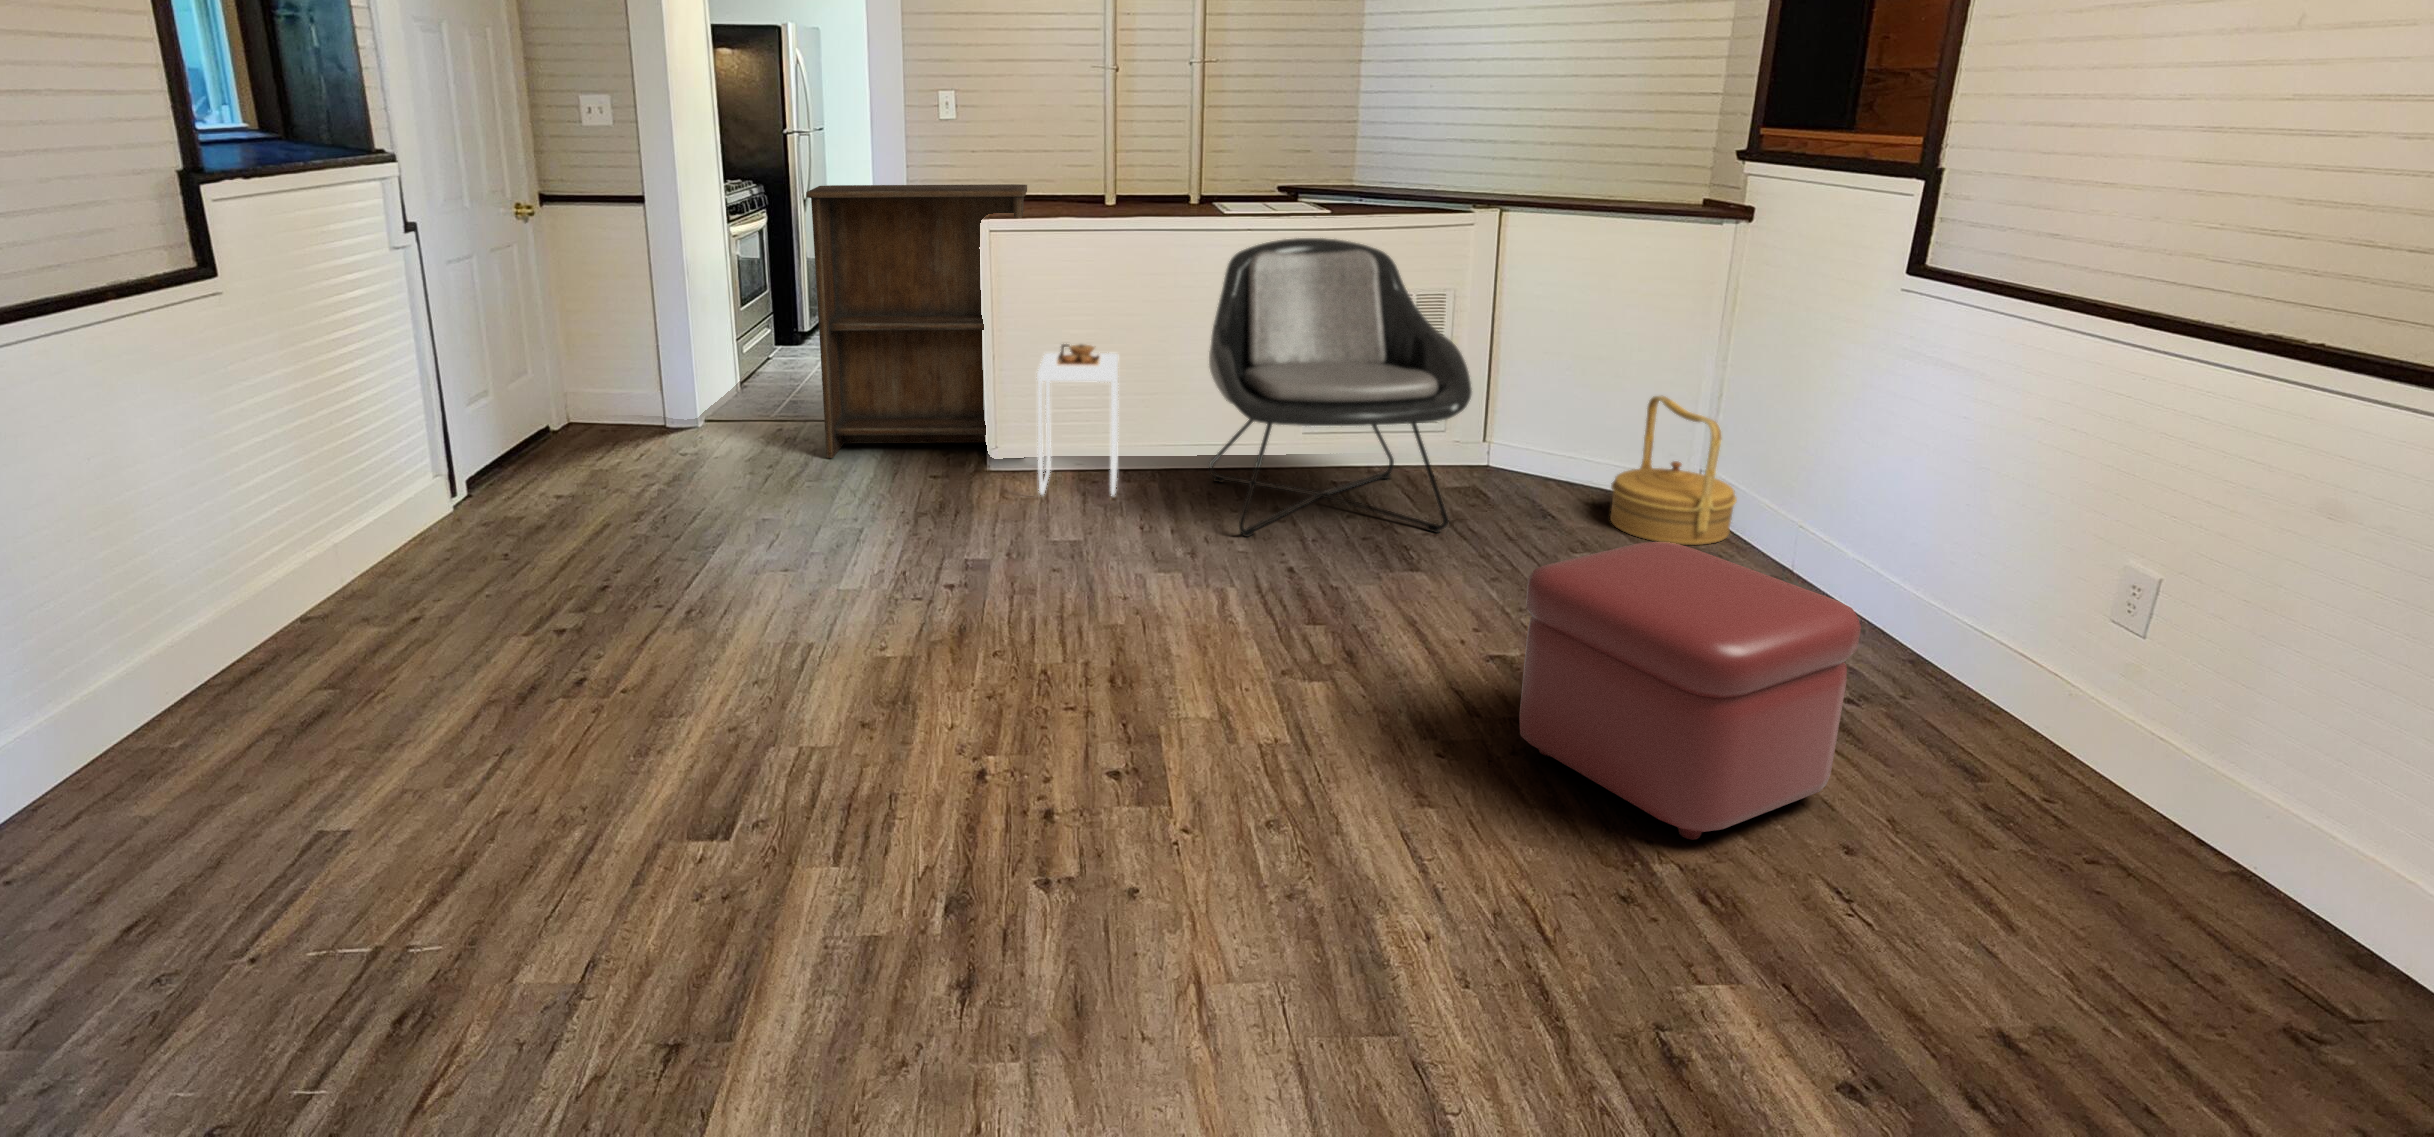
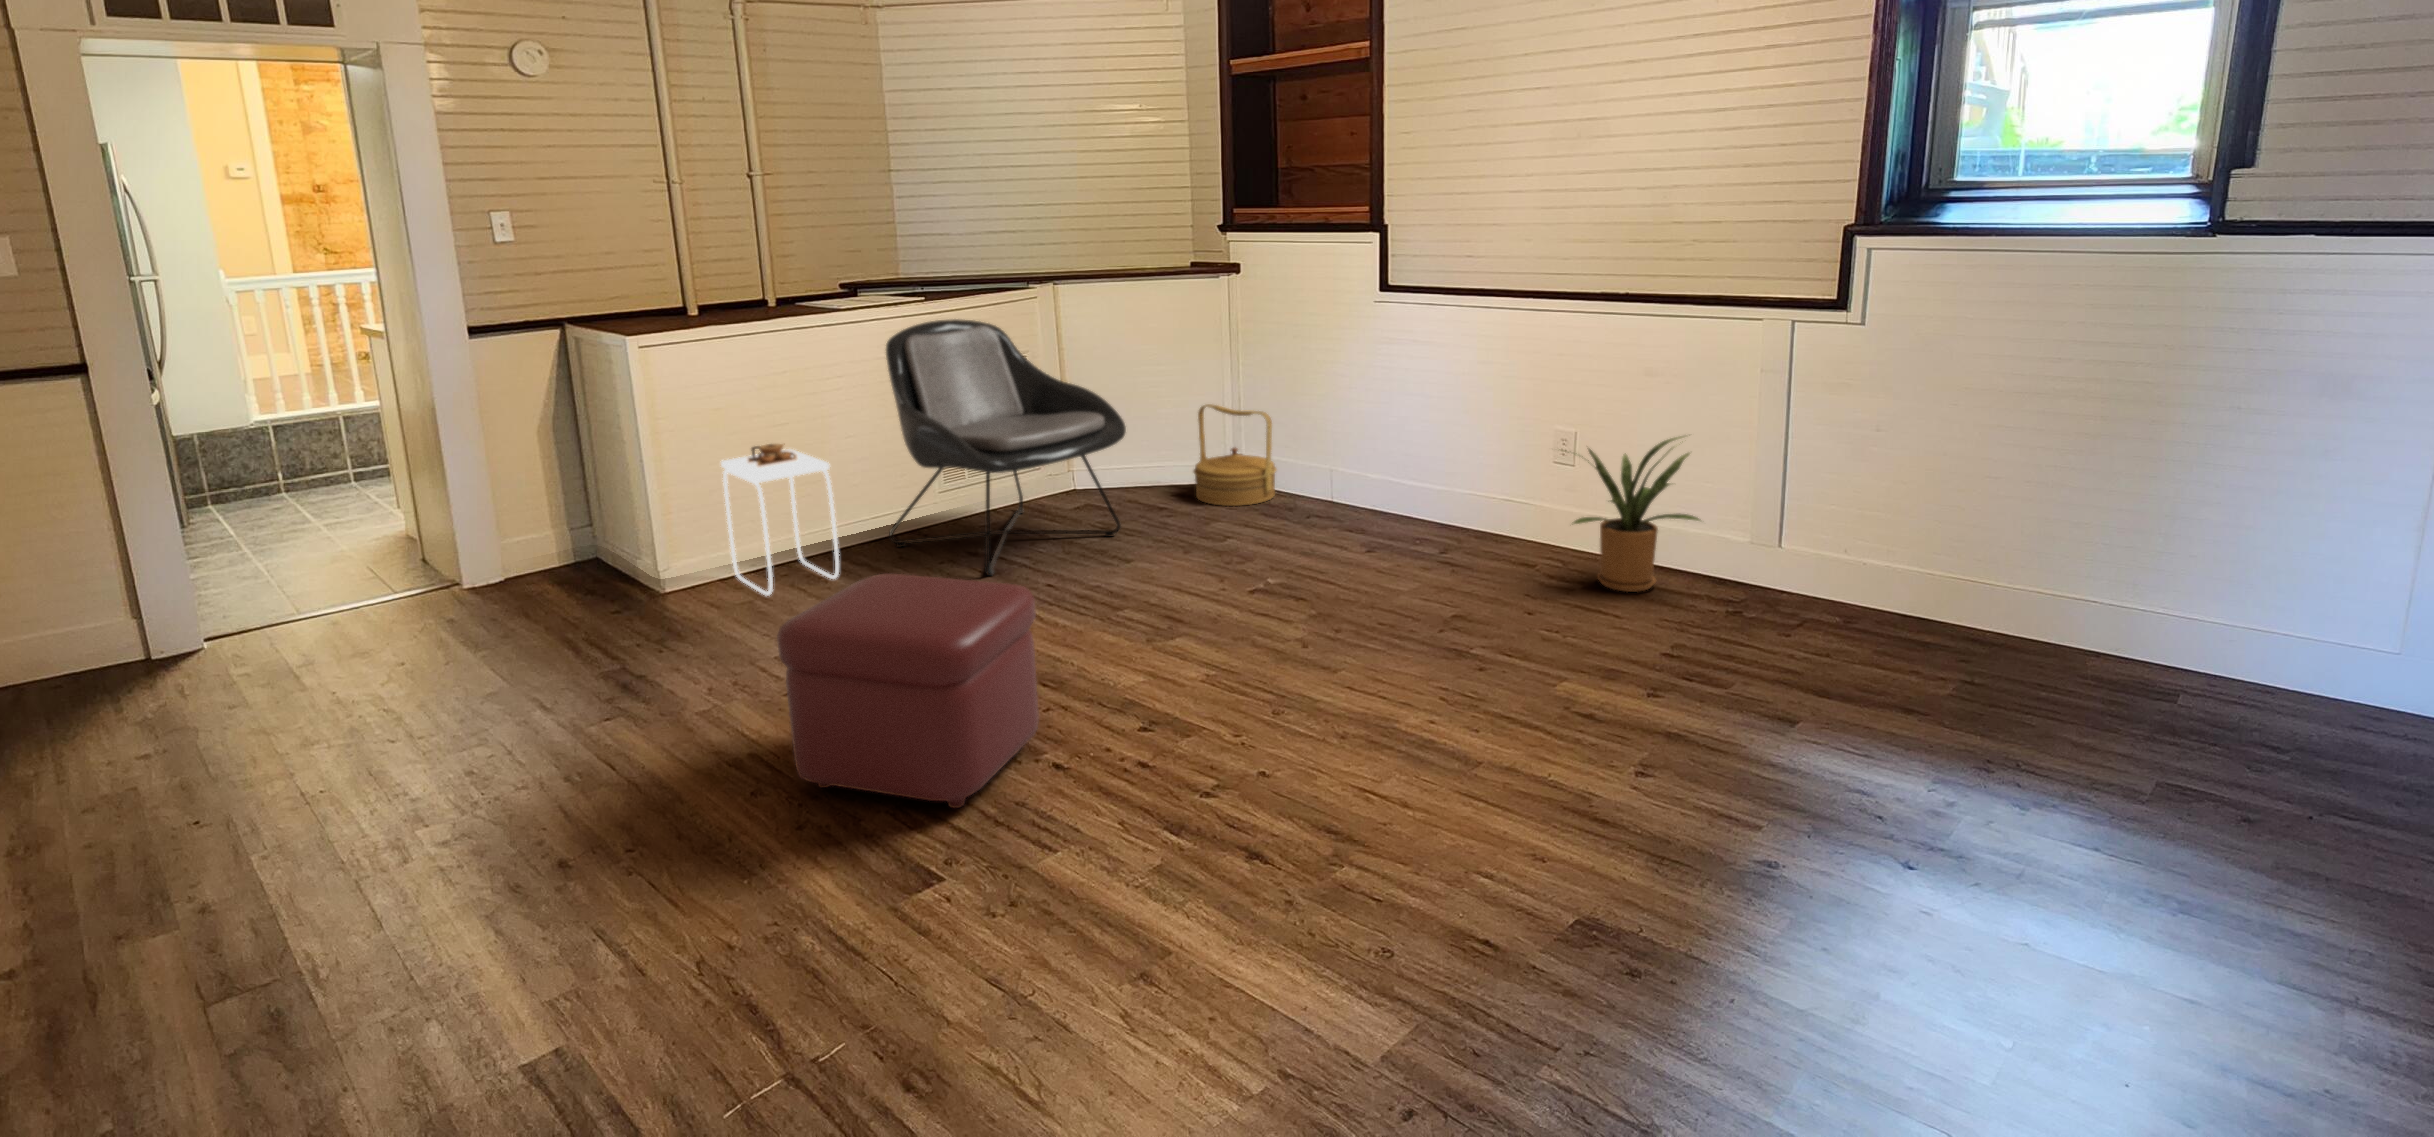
bookshelf: present [806,184,1027,458] -> none [393,301,693,629]
ottoman: present [1519,542,1861,840] -> present [777,574,1039,808]
house plant: none [1985,579,2330,878] -> present [1565,436,1700,592]

